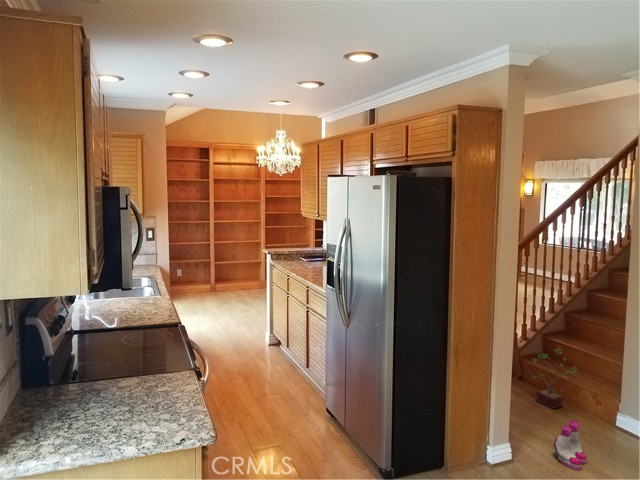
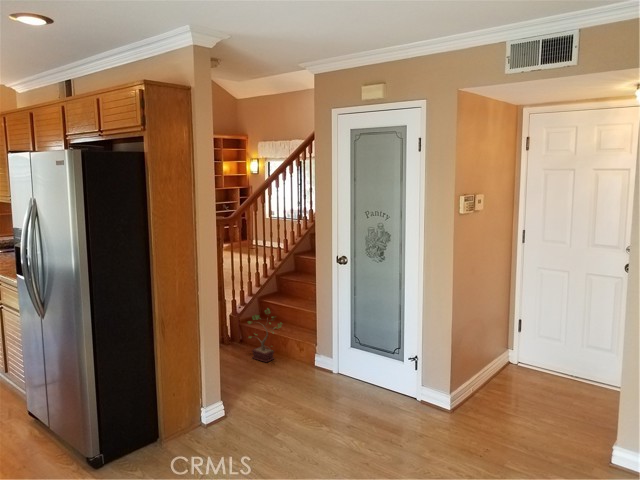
boots: present [553,420,586,470] -> none [261,369,287,411]

